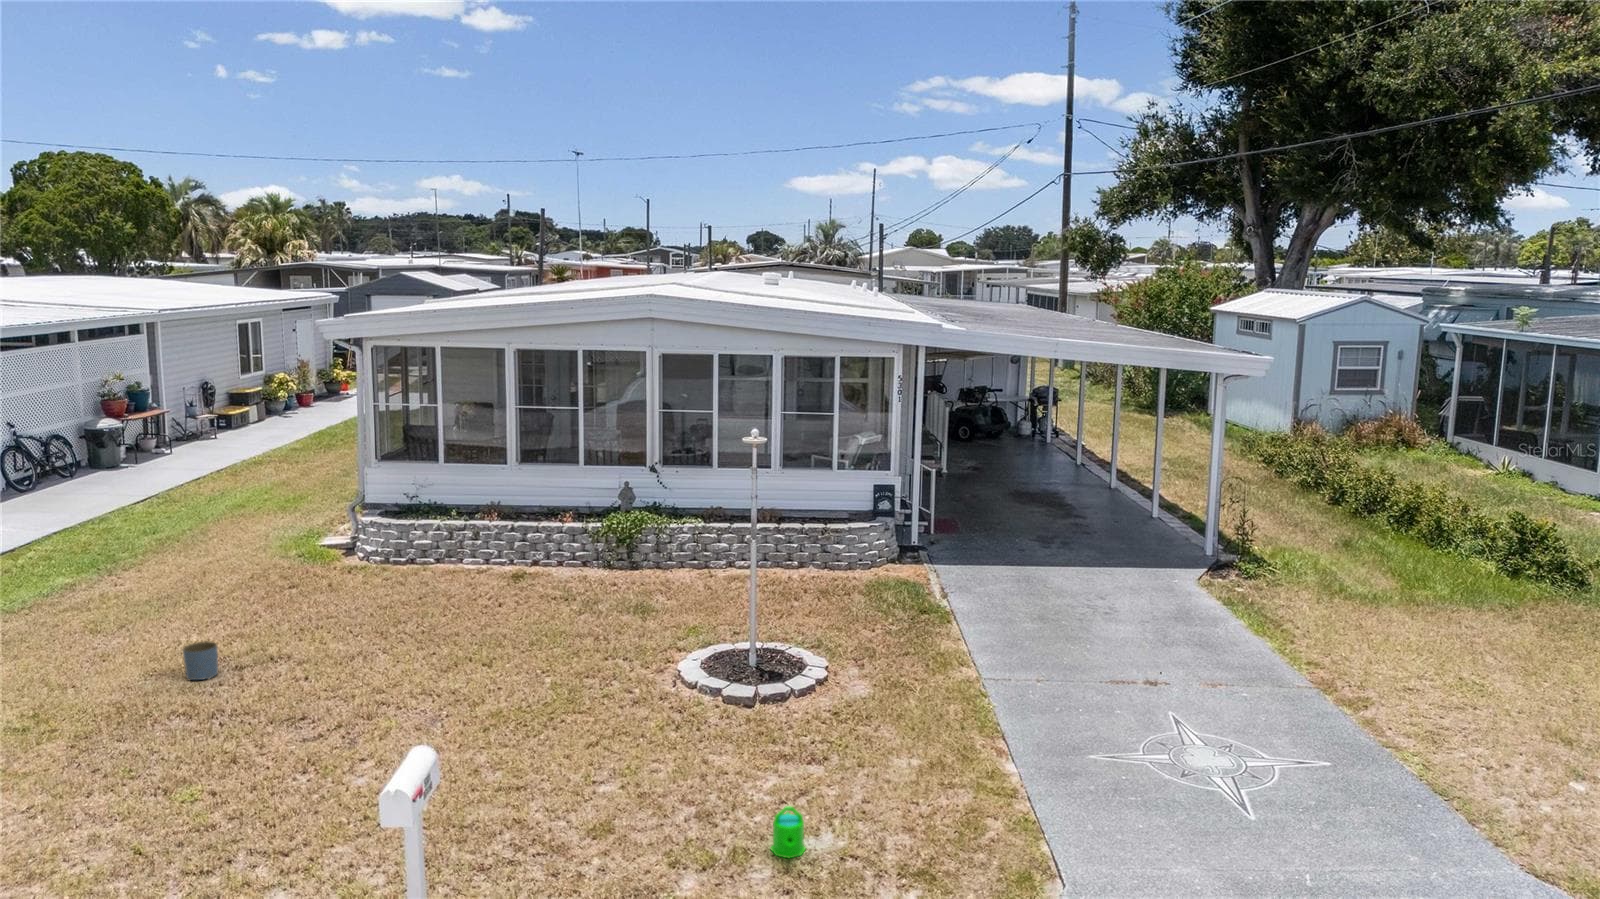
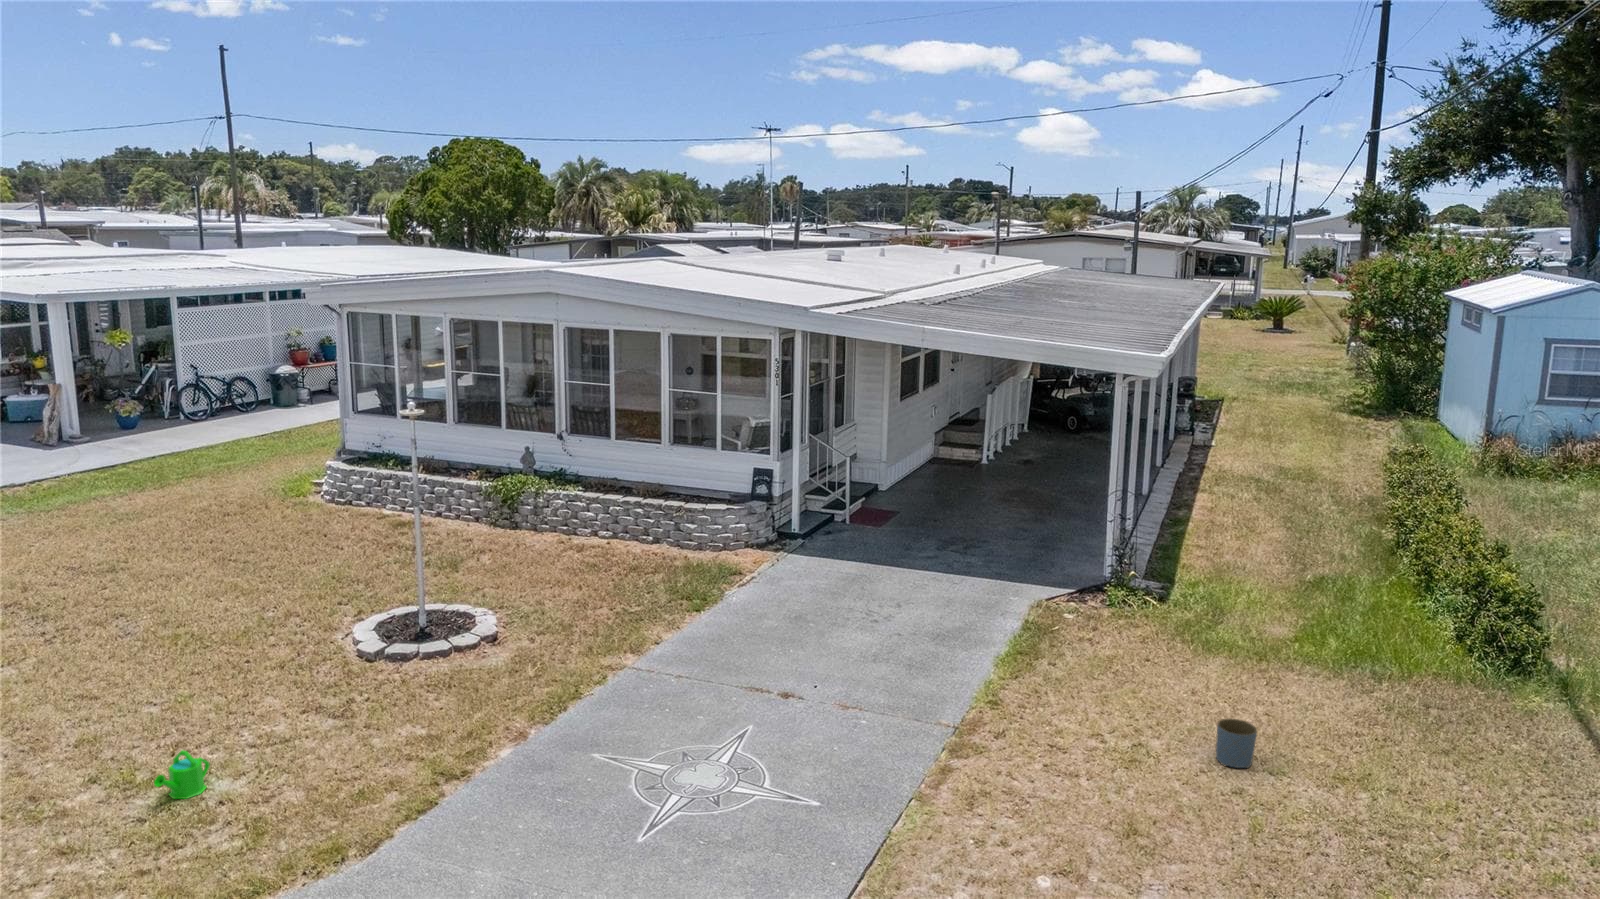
planter: present [182,641,218,680] -> present [1216,719,1257,768]

